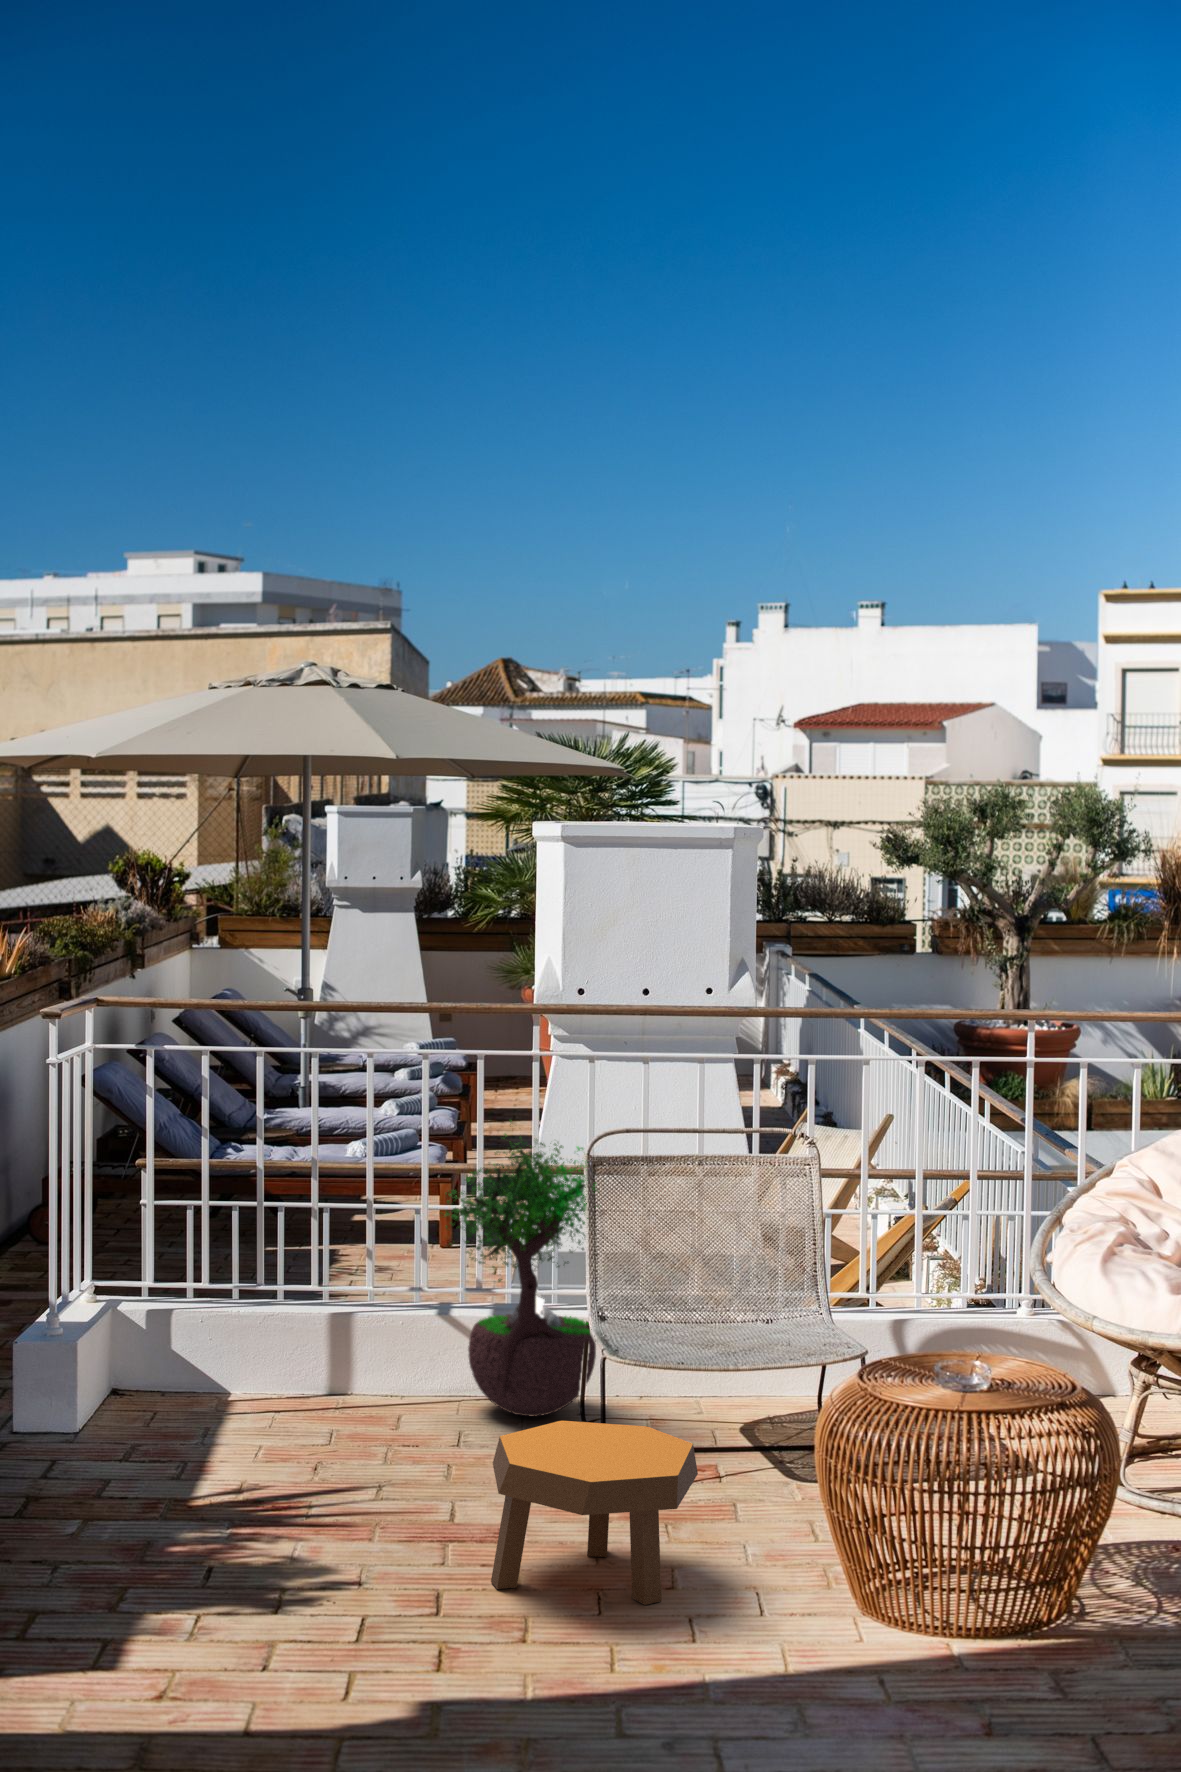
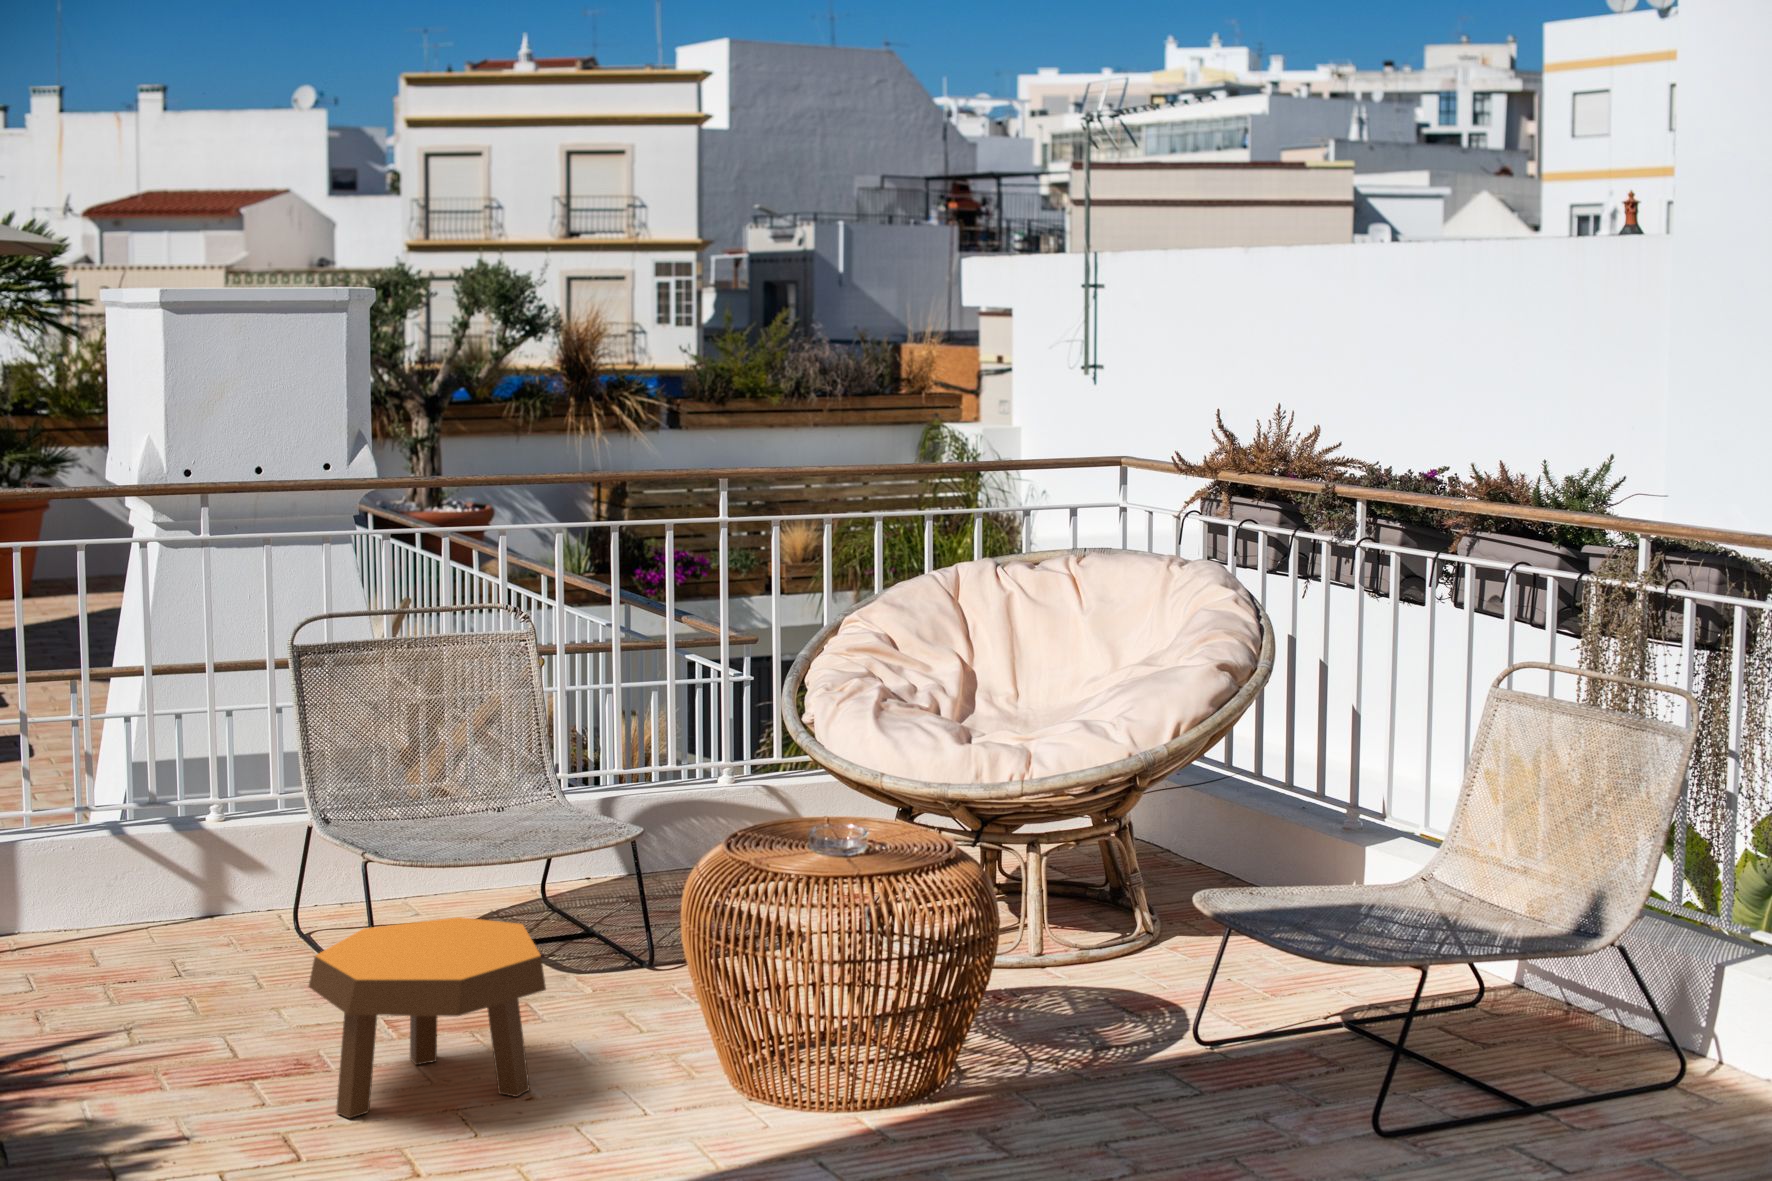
potted tree: present [441,1120,599,1416] -> none [103,616,316,944]

